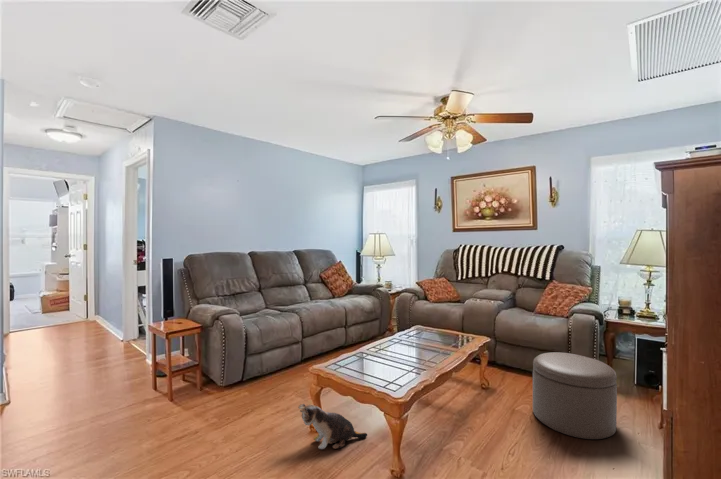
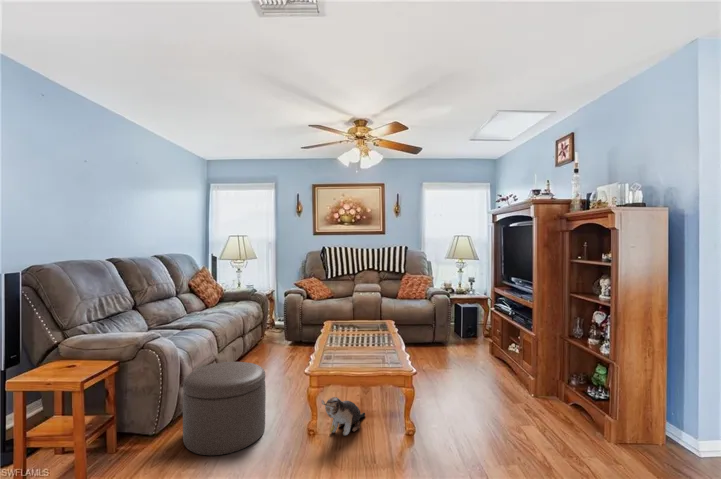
ottoman: present [533,352,617,439] -> present [183,362,266,455]

